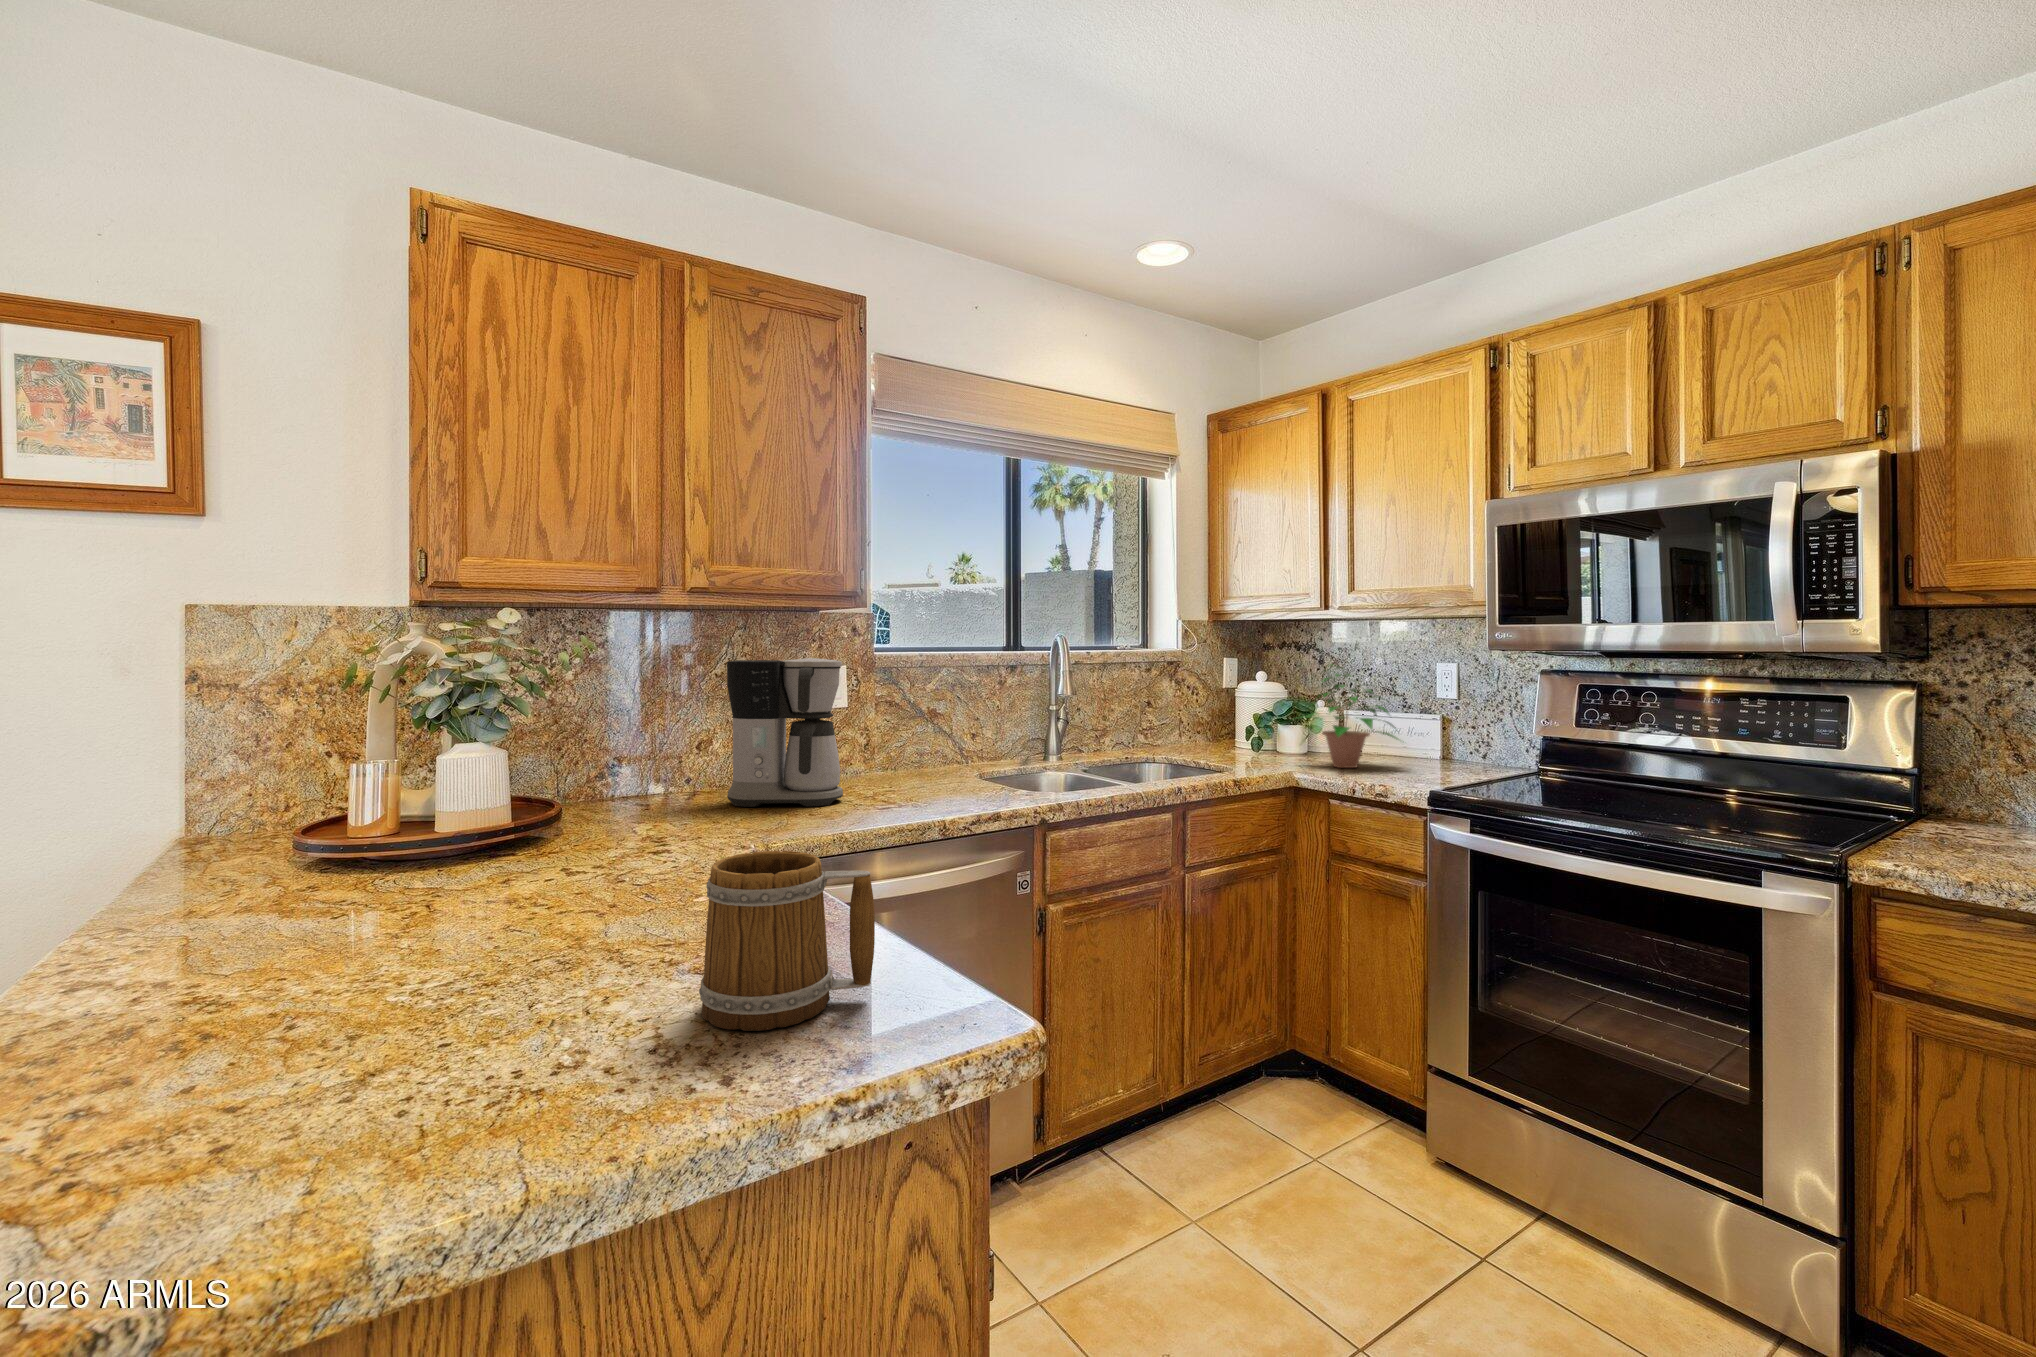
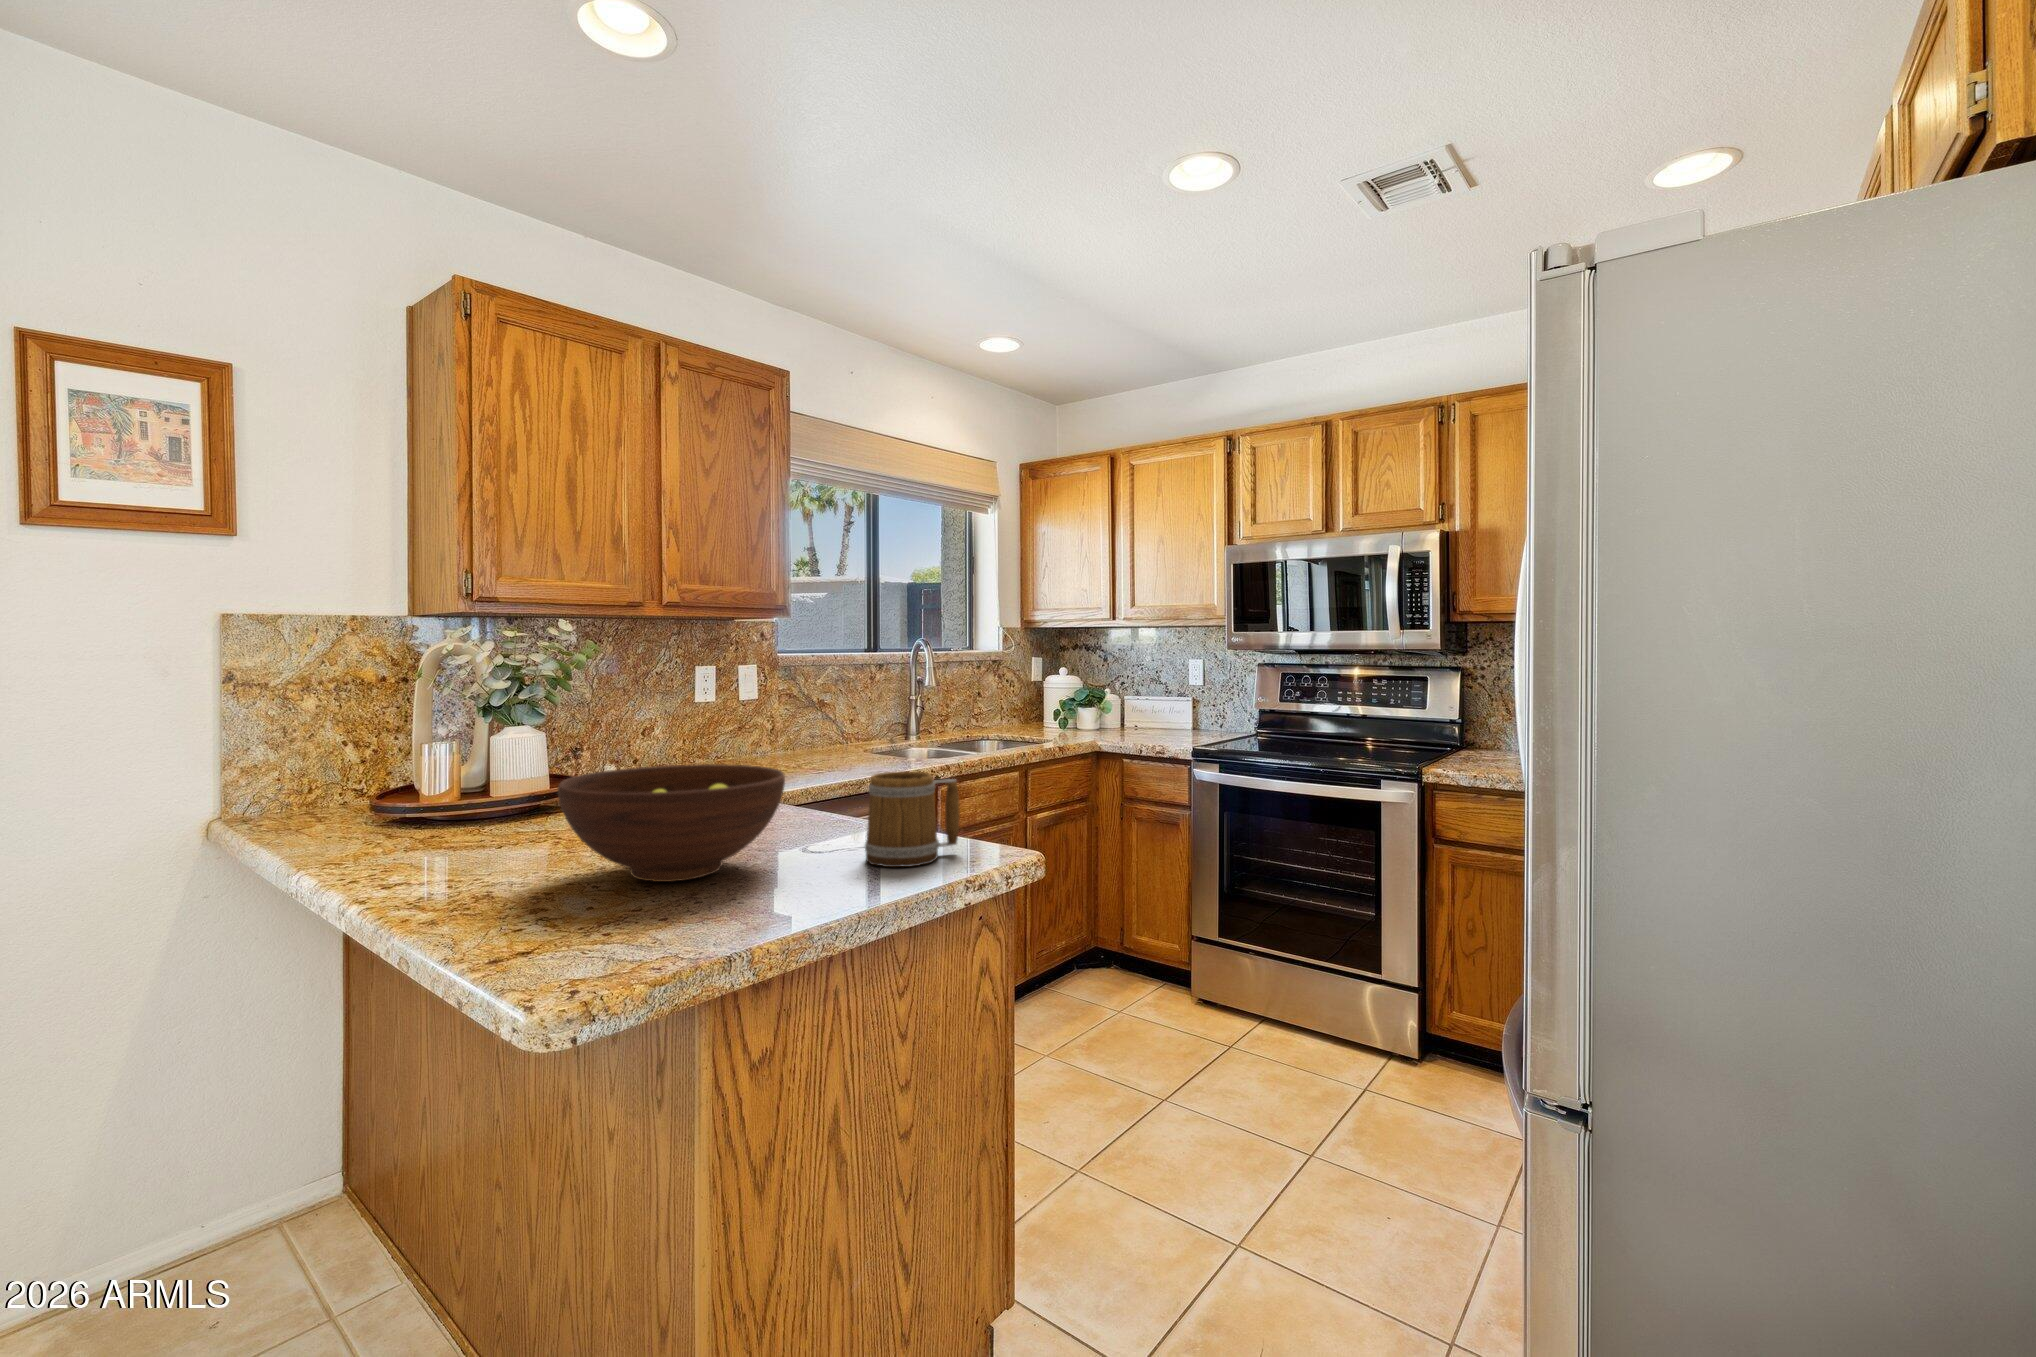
coffee maker: present [727,658,843,807] -> none [681,659,777,778]
potted plant: present [1289,666,1398,768] -> none [1087,661,1171,737]
fruit bowl: none [180,818,596,1023] -> present [558,764,785,882]

